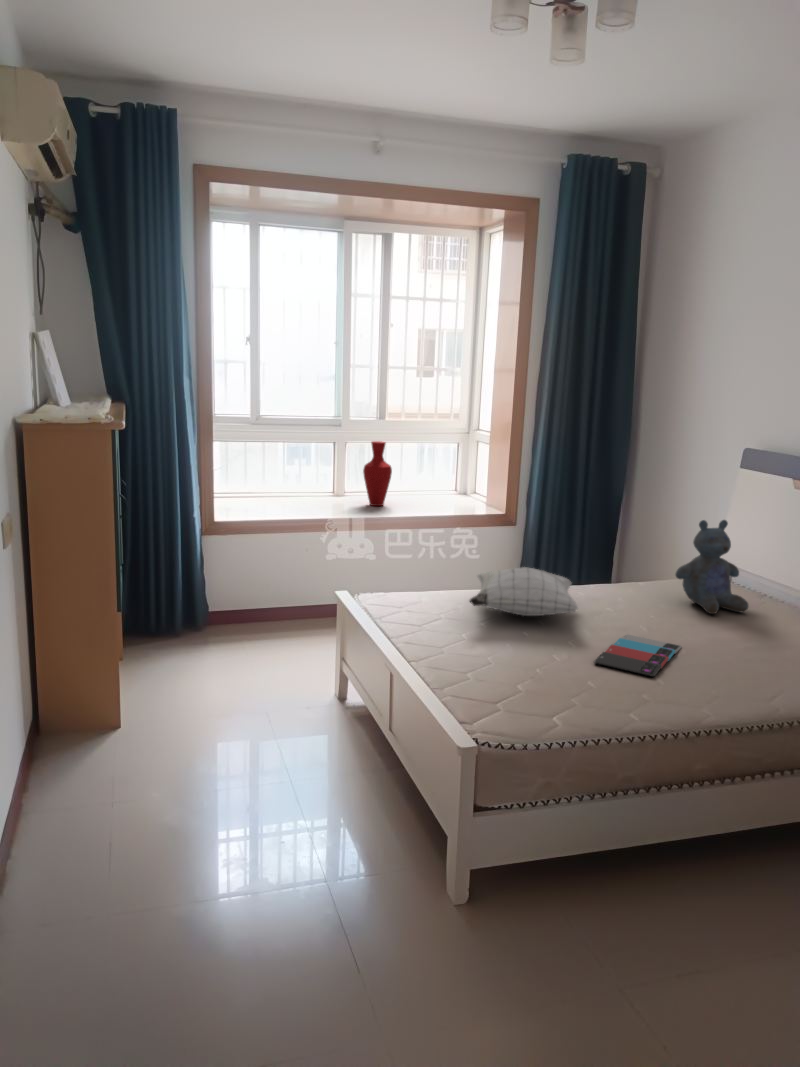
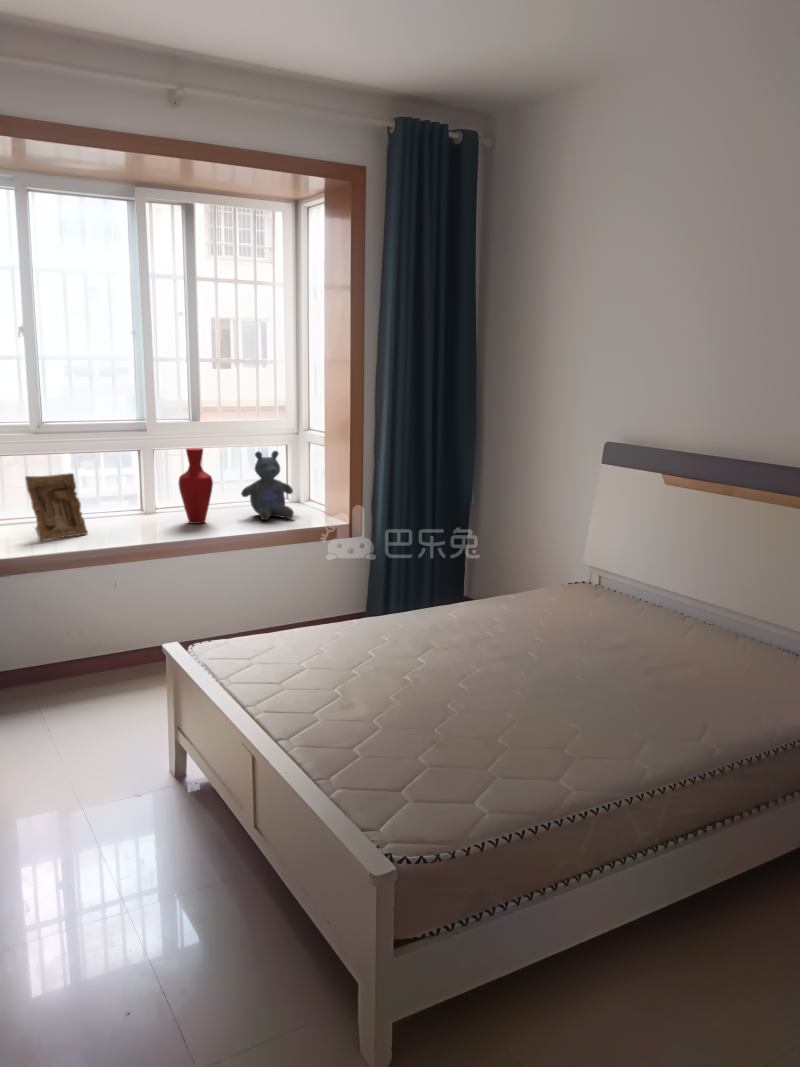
picture frame: none [243,457,288,511] -> present [25,473,88,541]
stuffed bear: present [676,520,748,614] -> present [241,451,294,520]
pillow: present [470,567,578,616] -> none [337,597,467,656]
smartphone: present [594,635,681,677] -> none [497,668,584,724]

